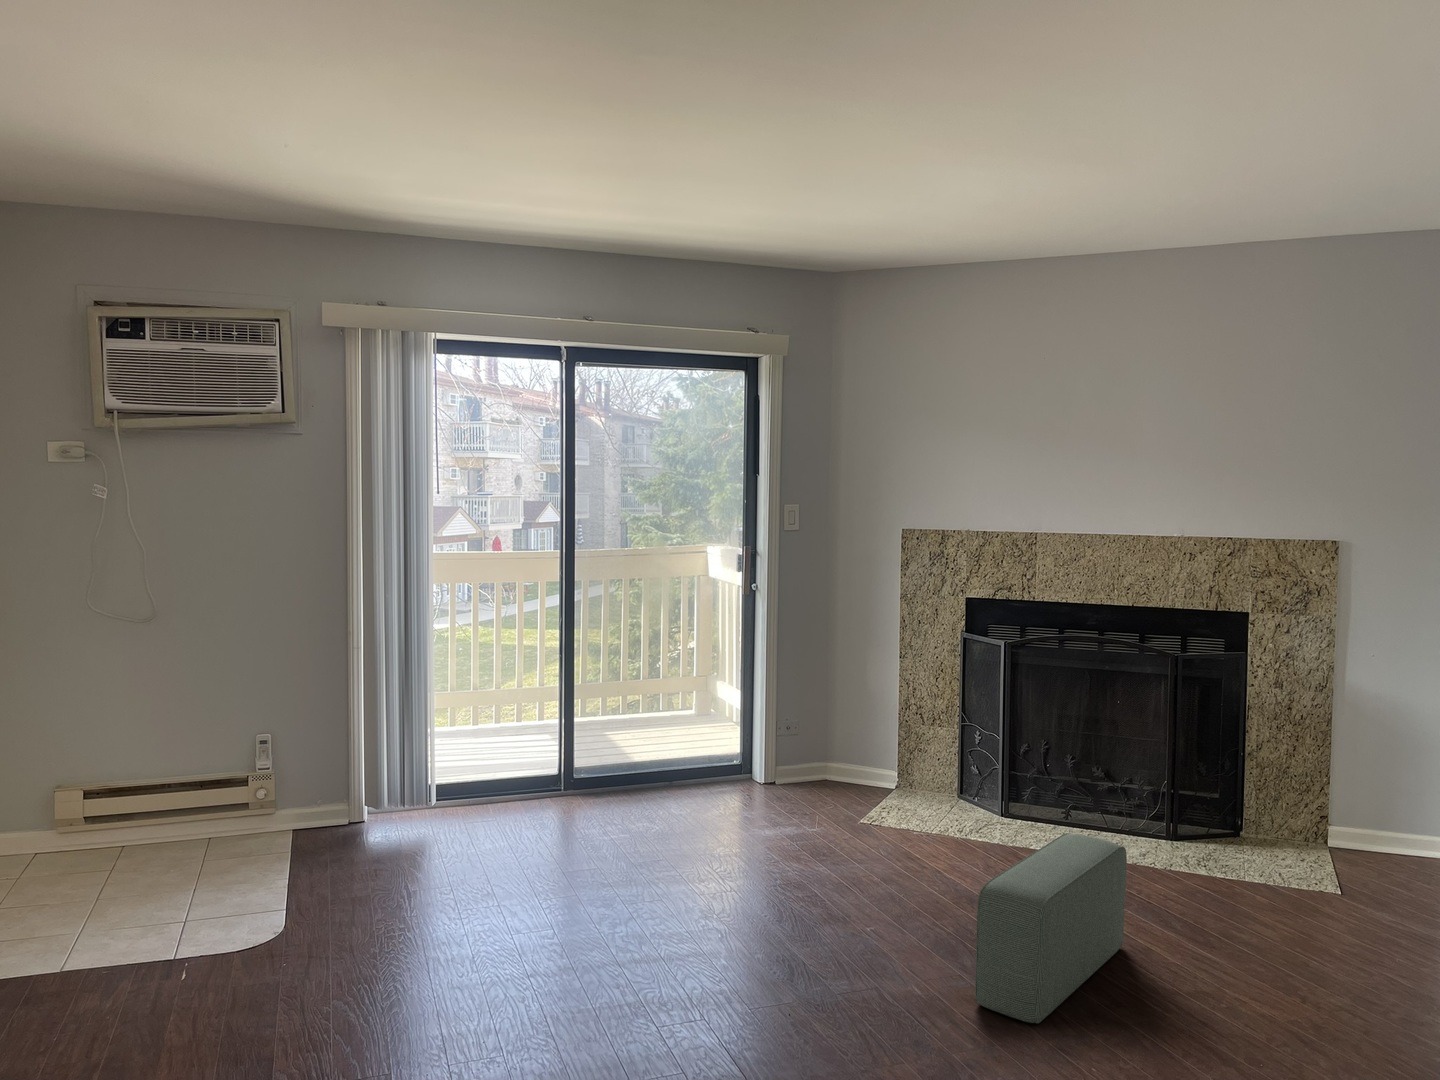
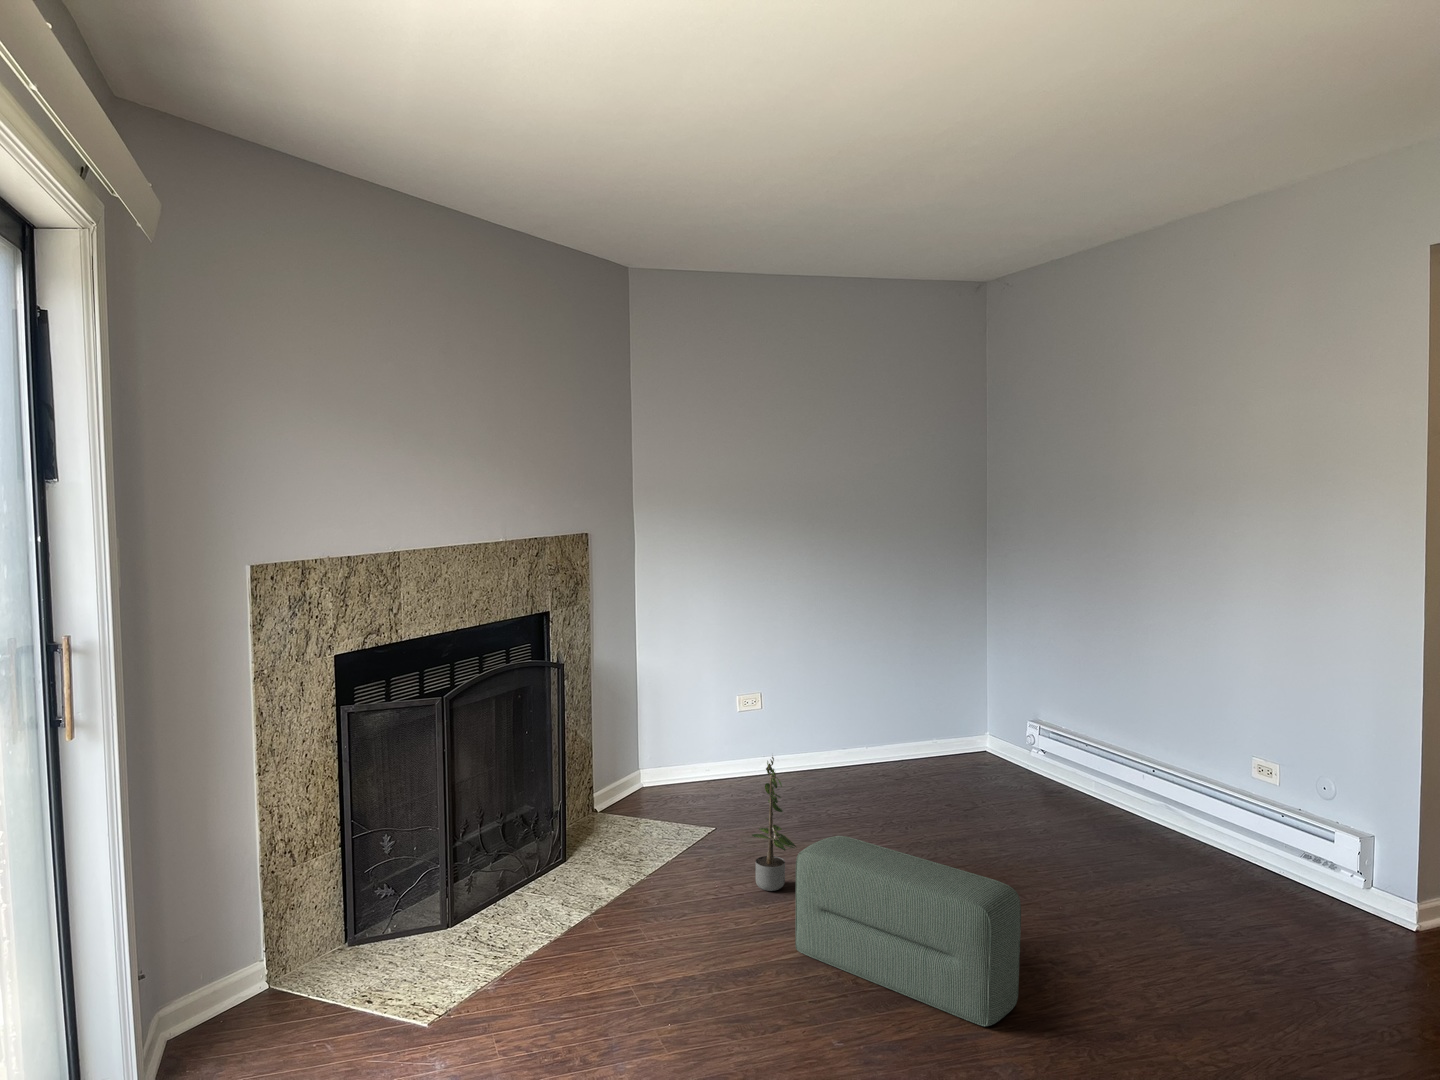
potted plant: none [1175,784,1267,927] -> present [752,757,796,891]

